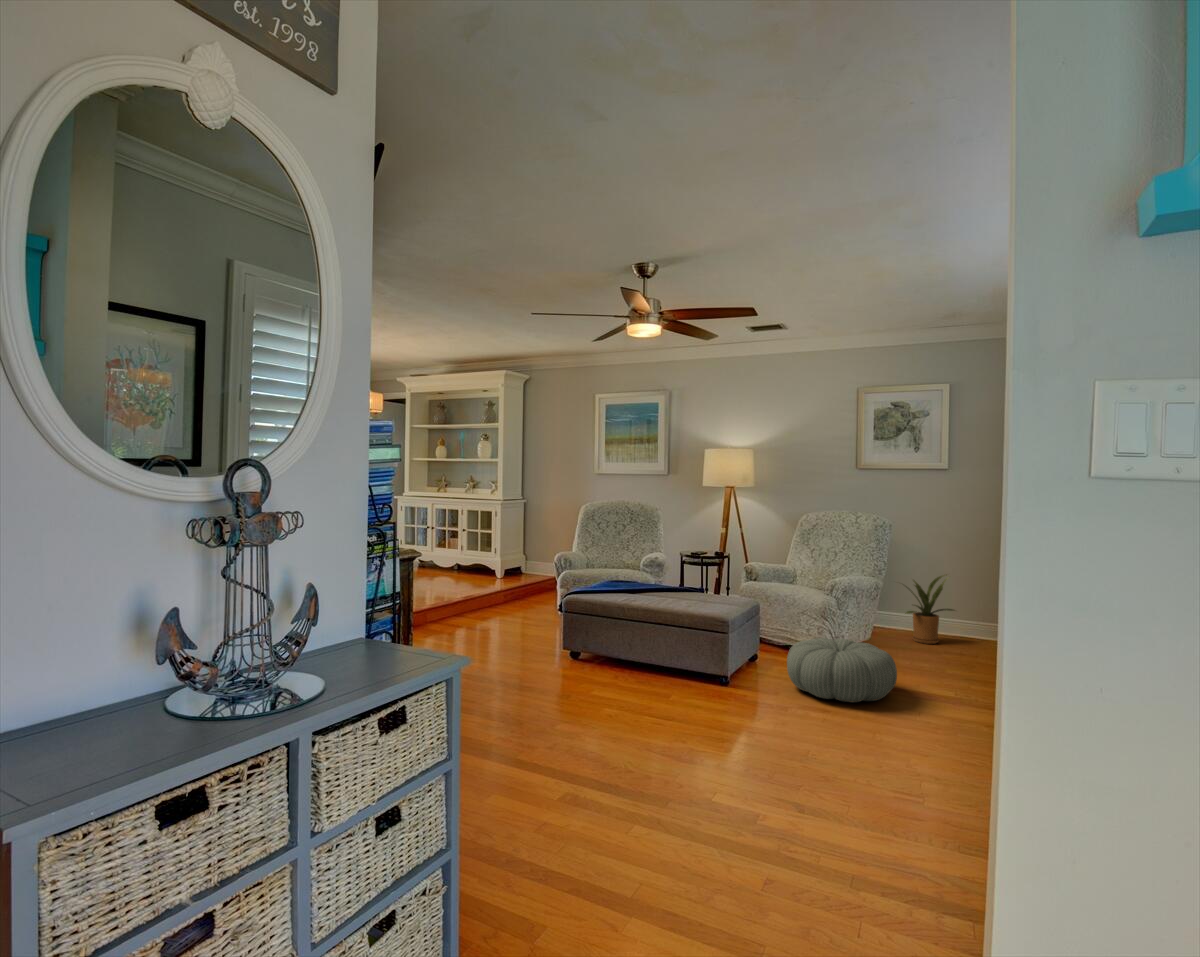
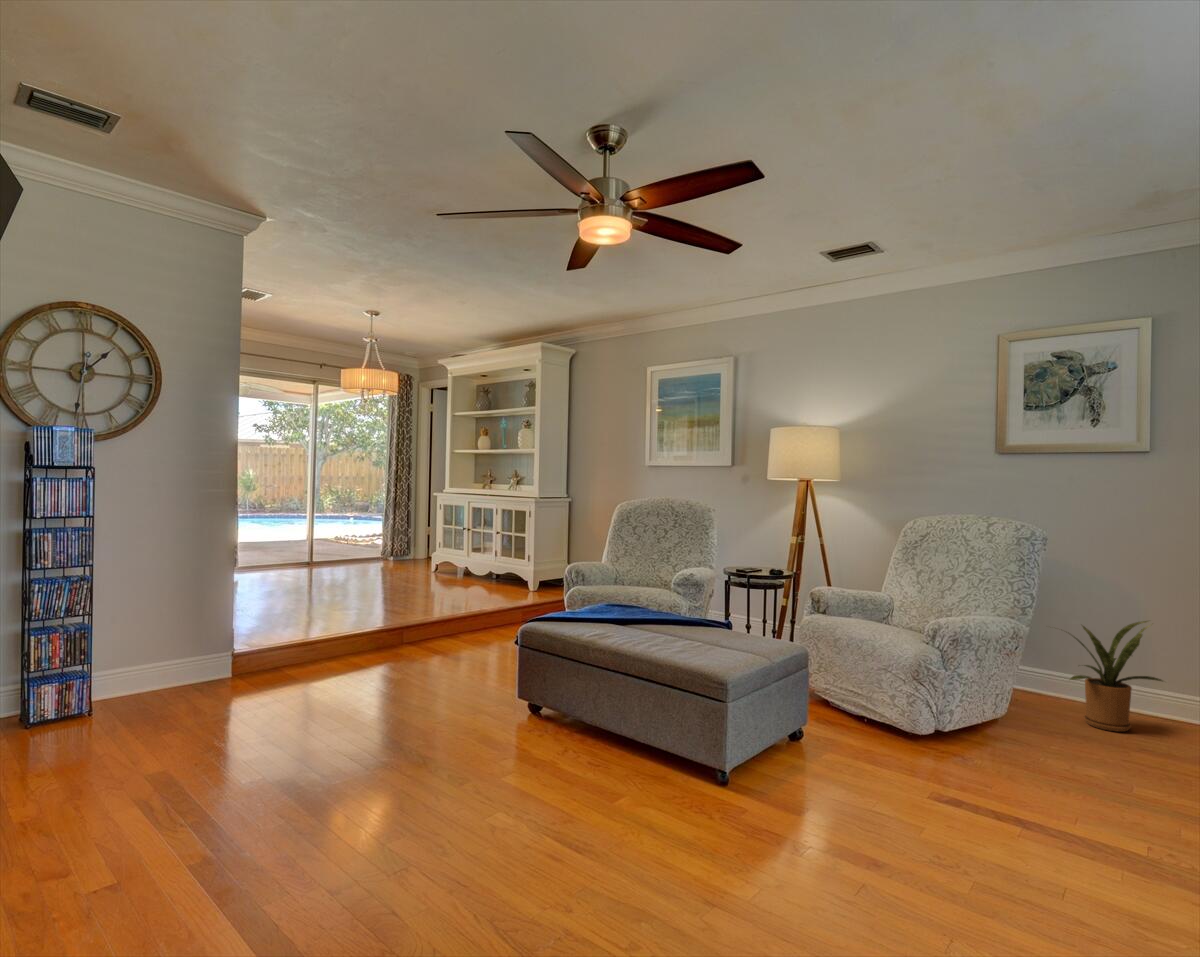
pouf: present [787,638,897,702] -> none [825,714,1019,838]

